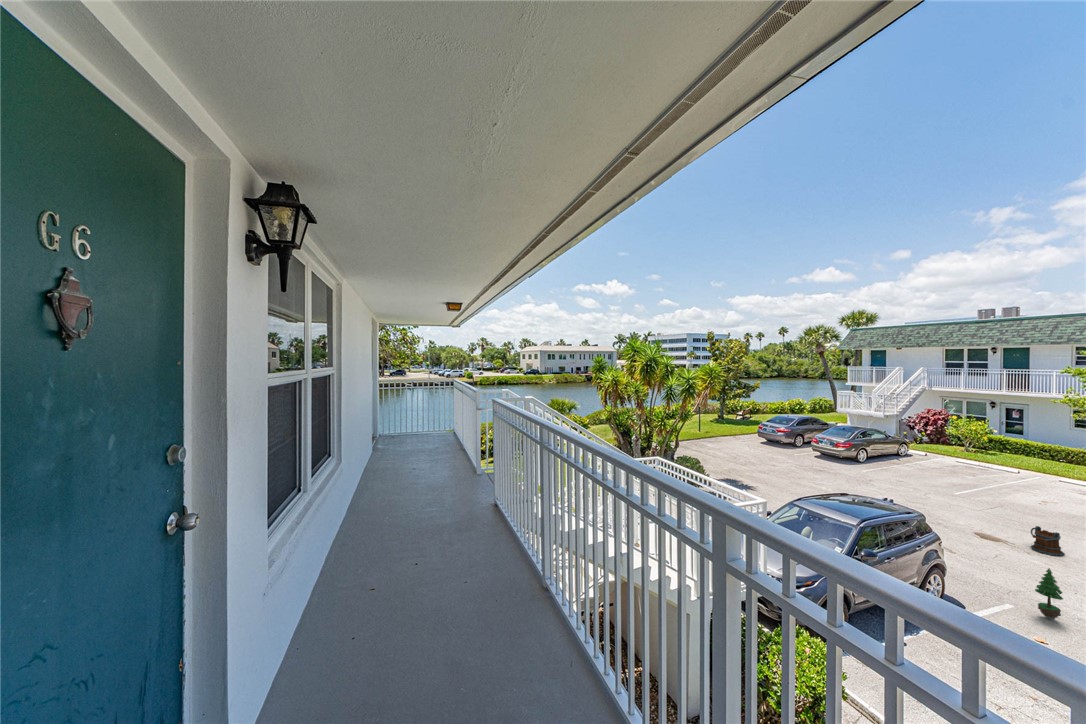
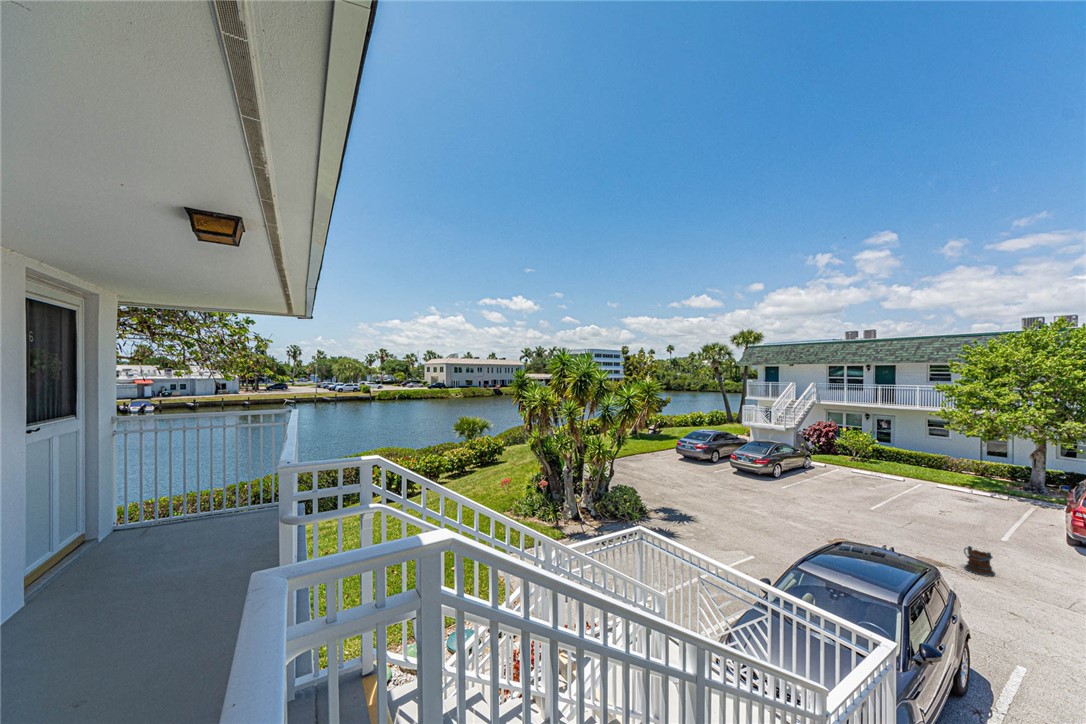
potted tree: present [1035,568,1063,620] -> none [1020,609,1051,666]

